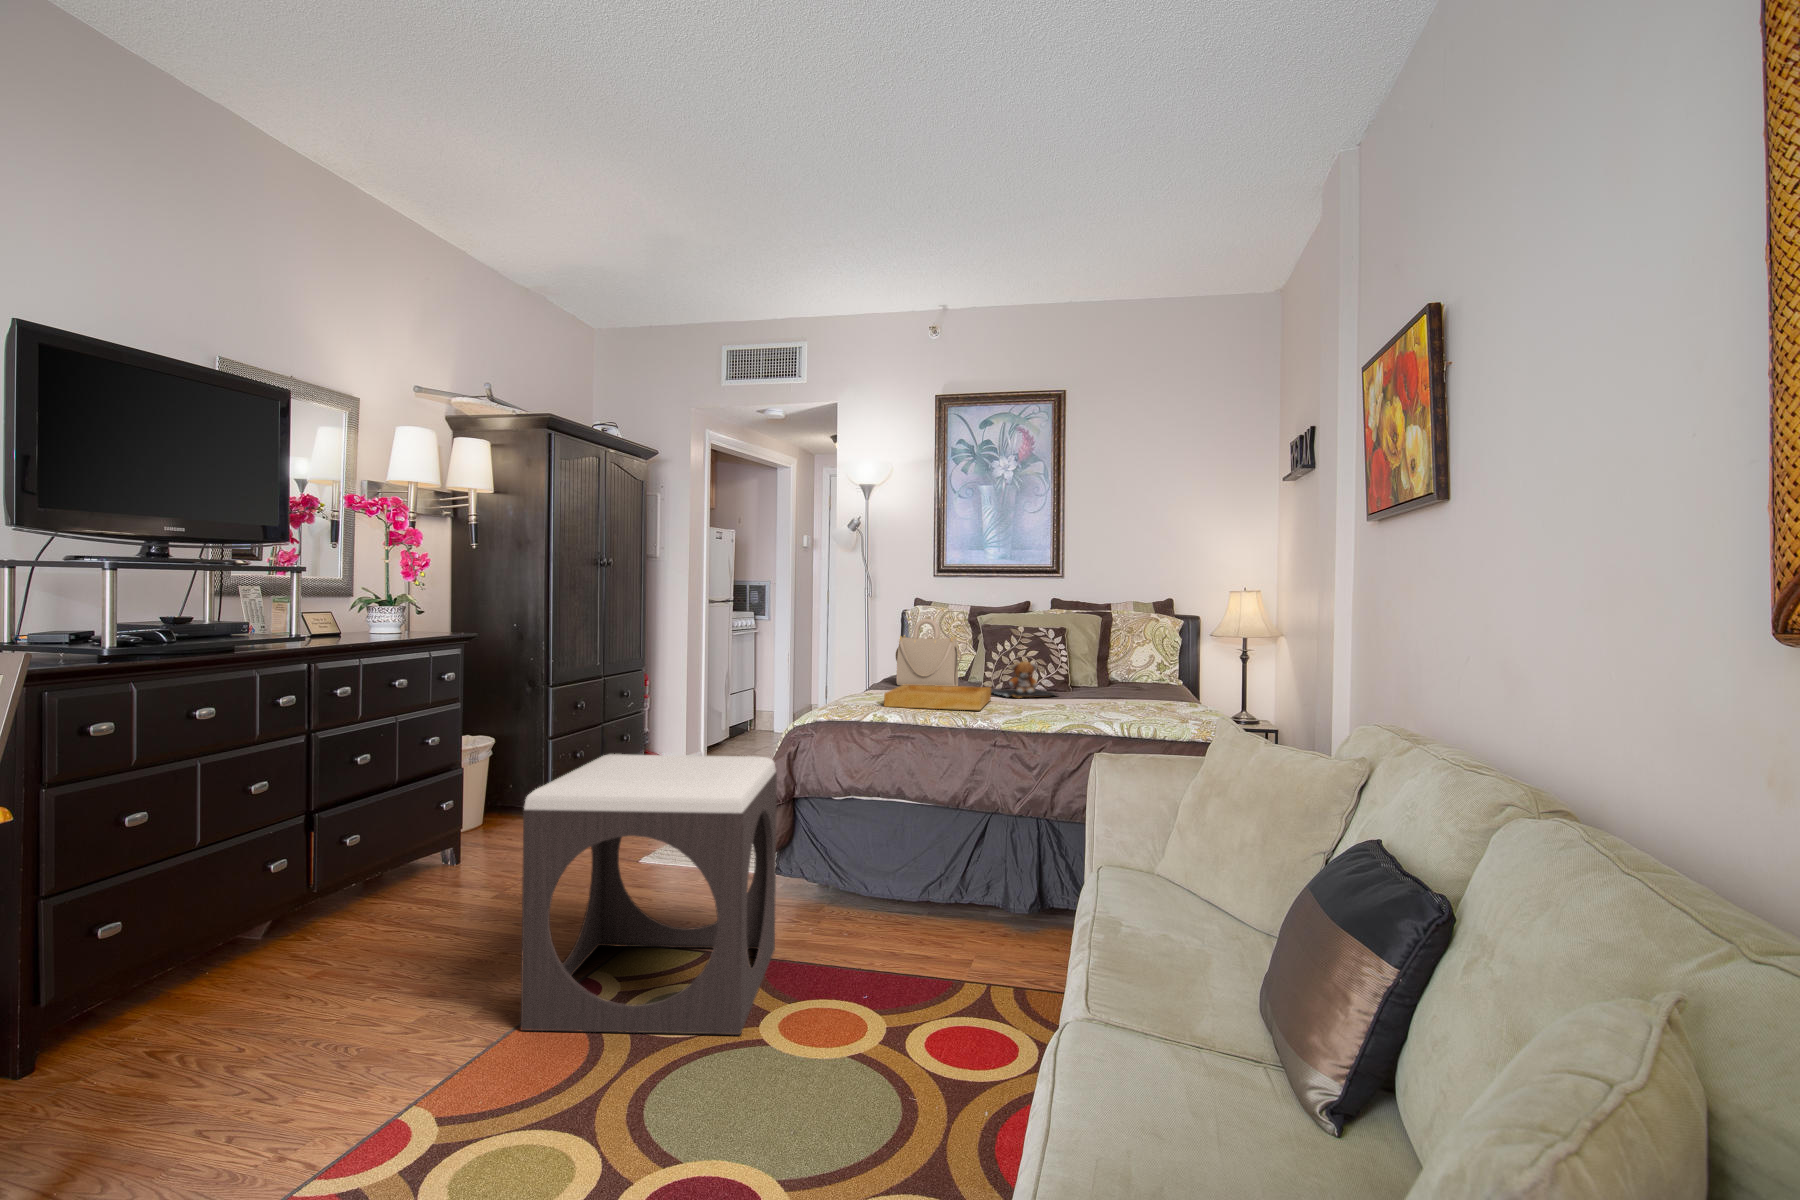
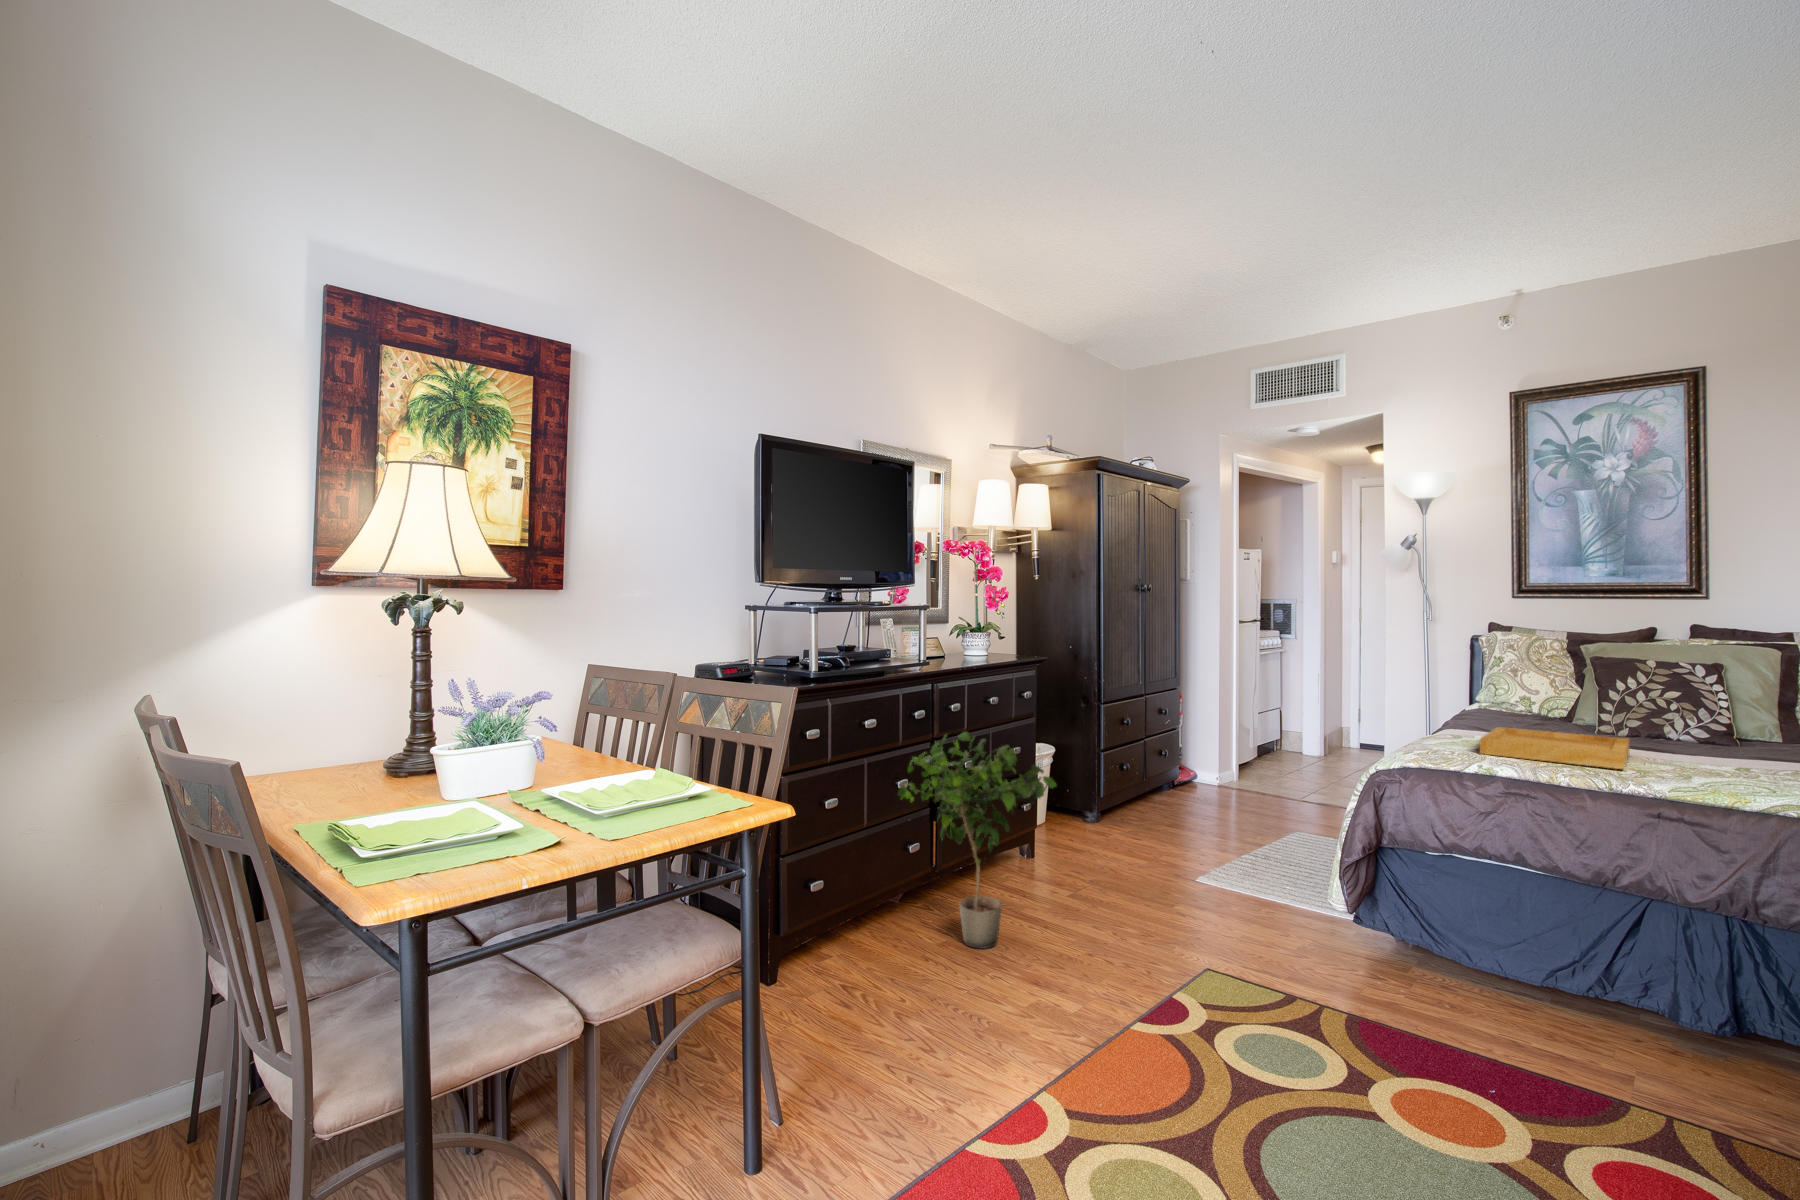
handbag: present [895,619,961,686] -> none [1476,651,1570,731]
teddy bear: present [991,661,1055,698] -> none [1610,707,1738,754]
potted plant: none [247,719,466,978] -> present [898,732,1056,949]
footstool: present [521,754,777,1035] -> none [1117,783,1362,1104]

